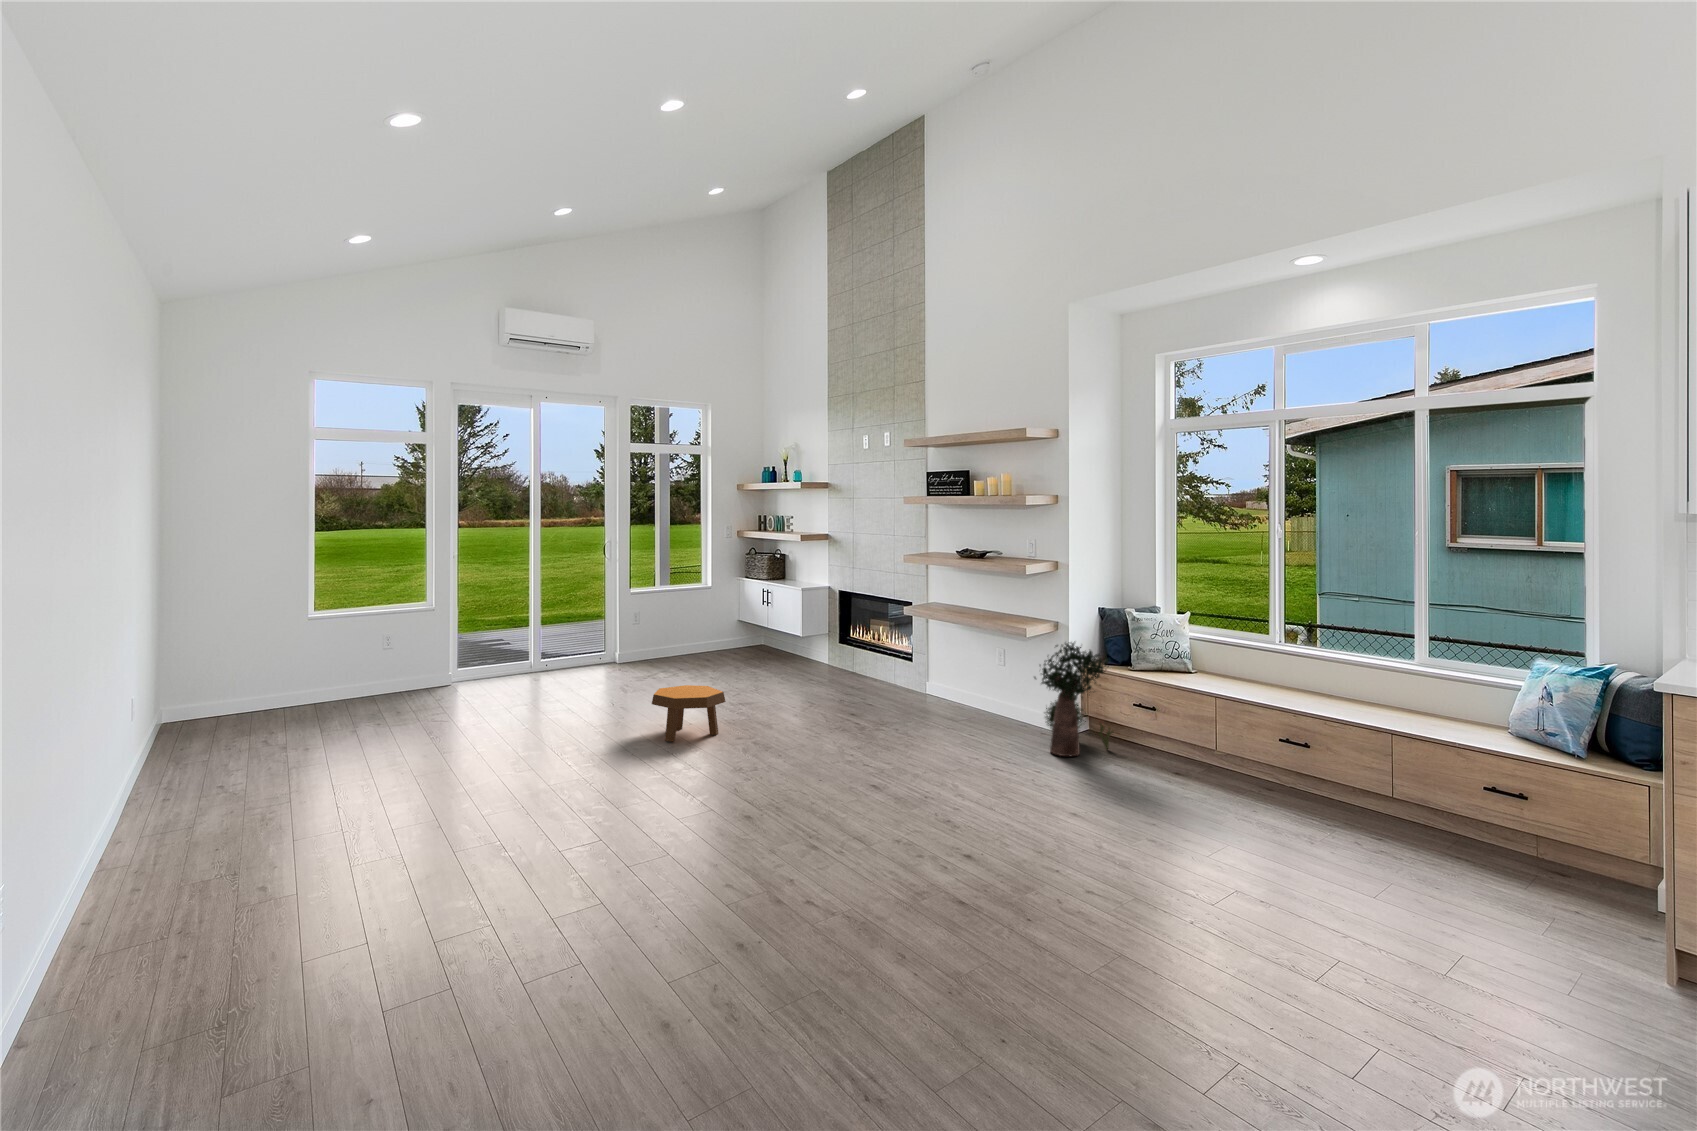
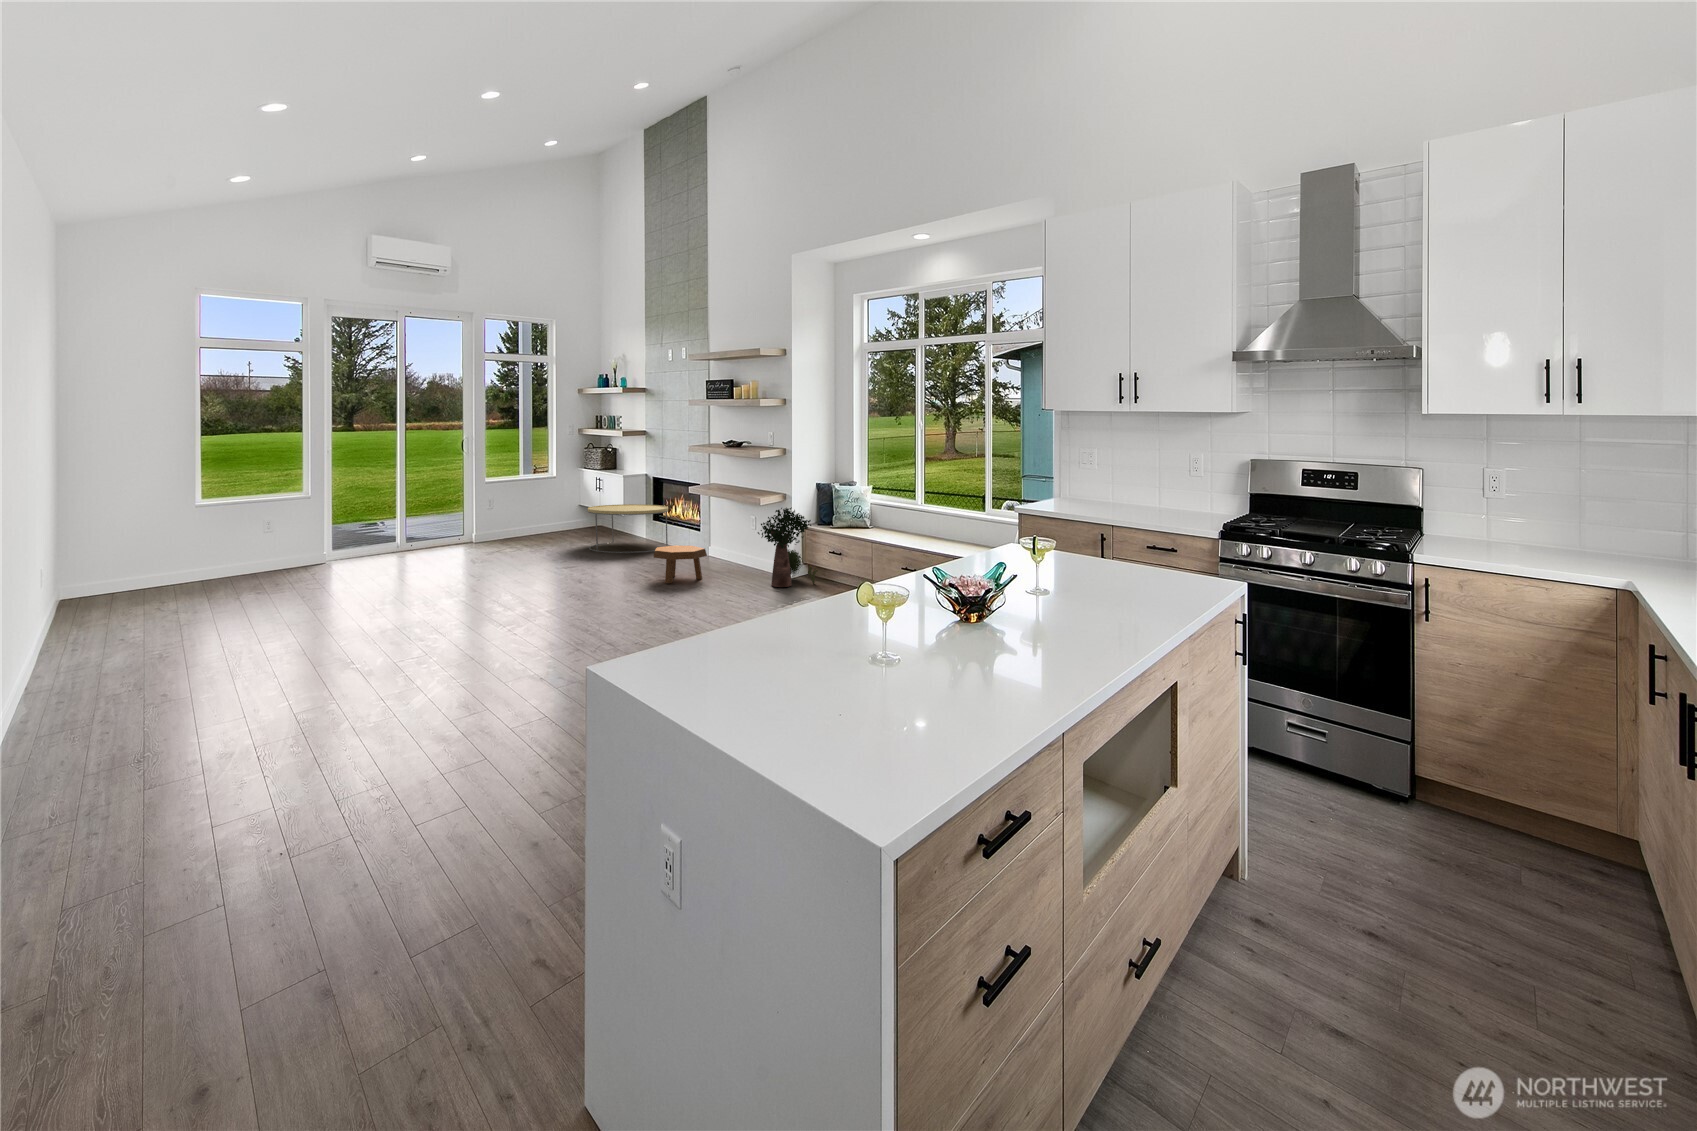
coffee table: none [761,624,861,690] -> present [588,504,669,553]
footstool: present [652,685,726,742] -> present [654,545,707,583]

